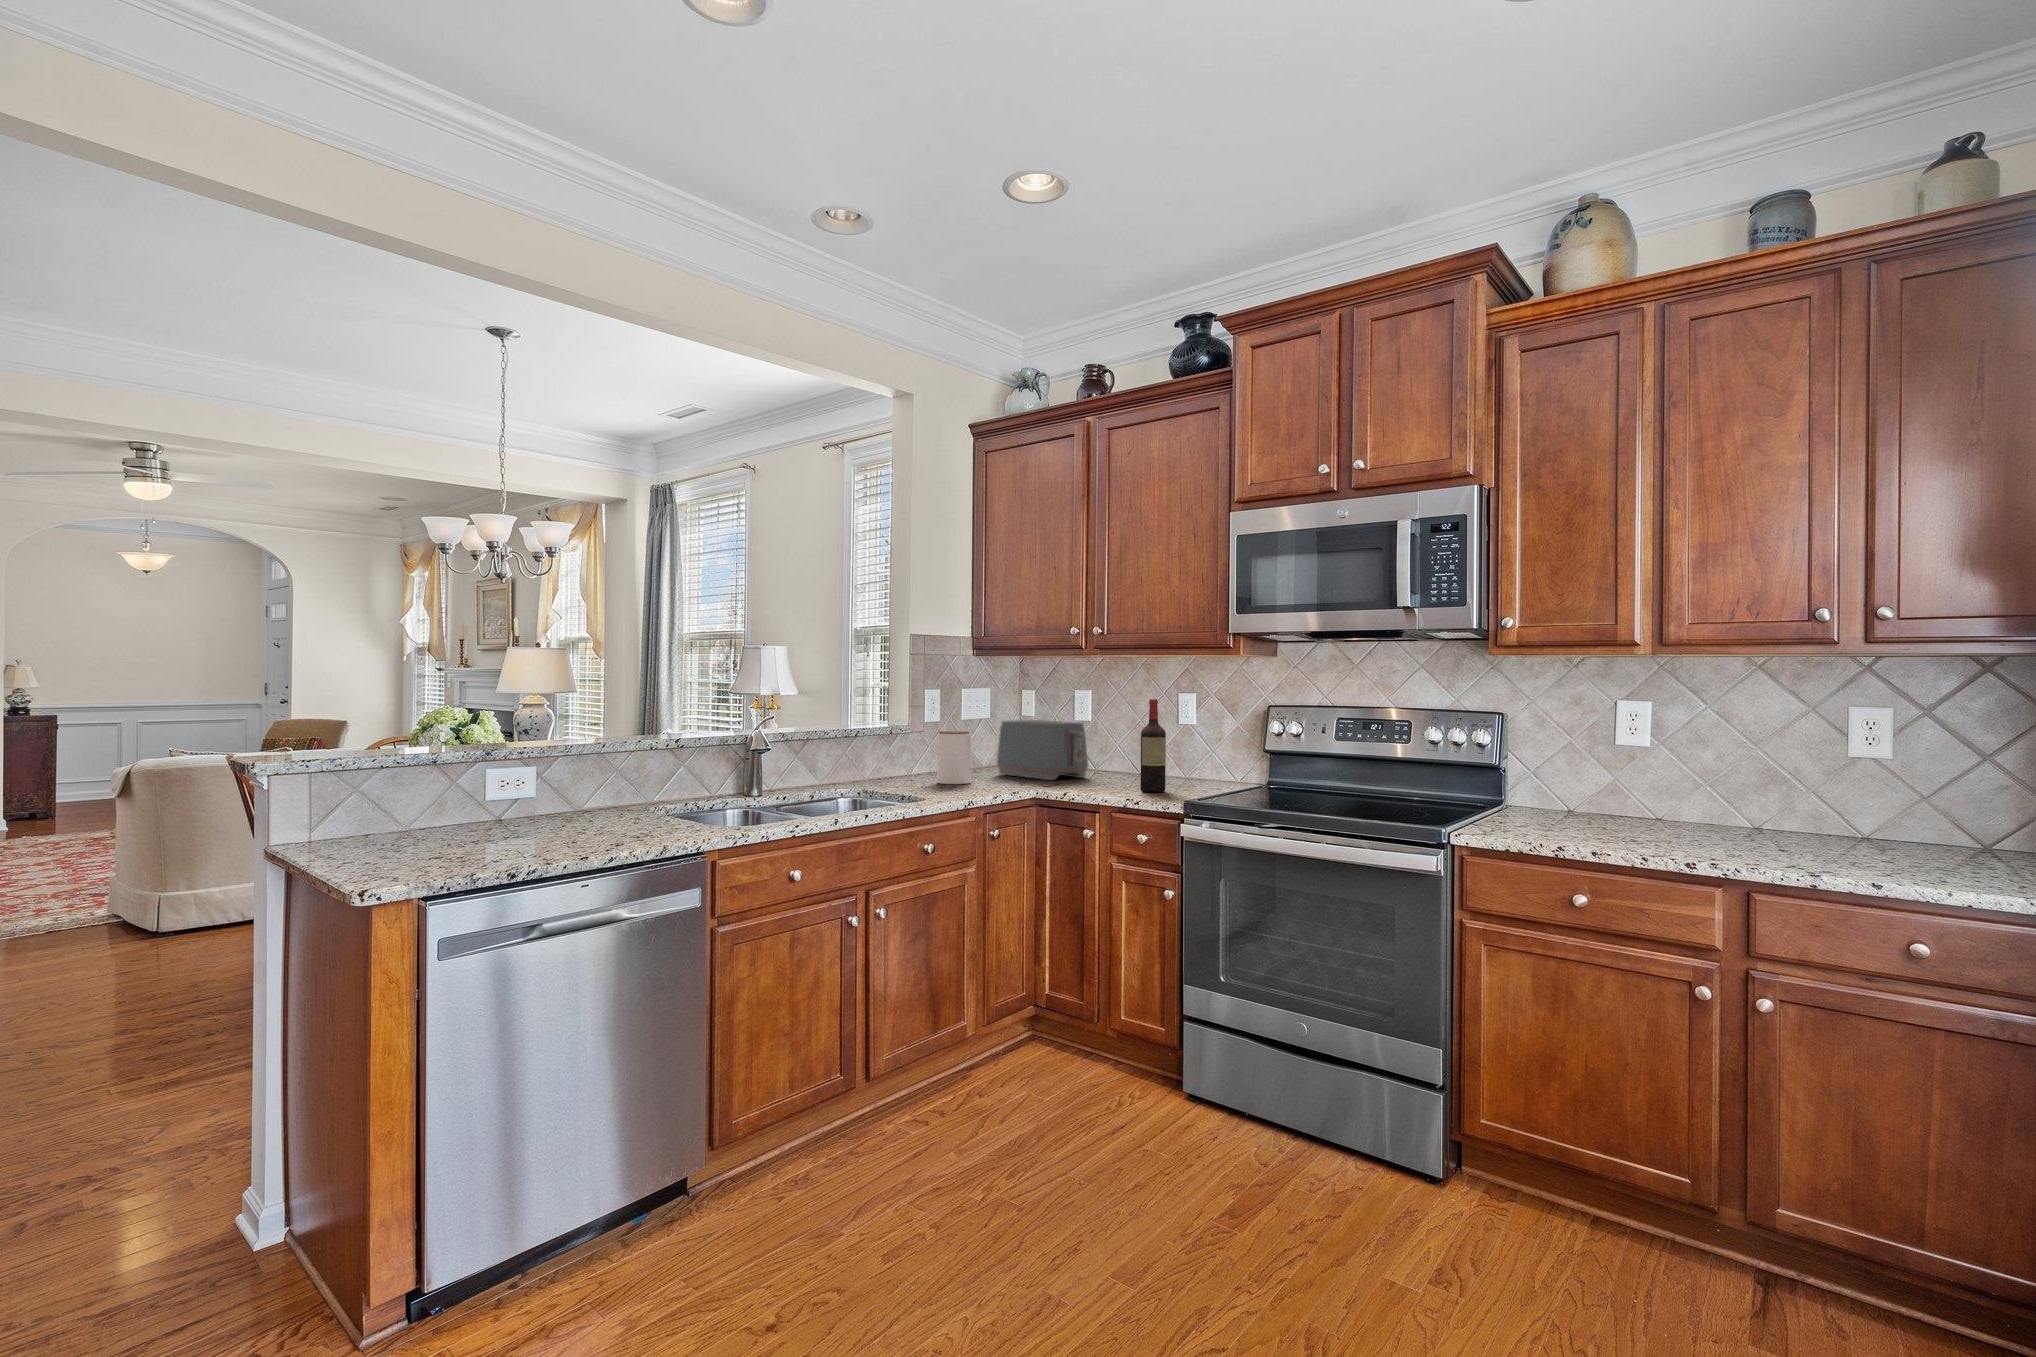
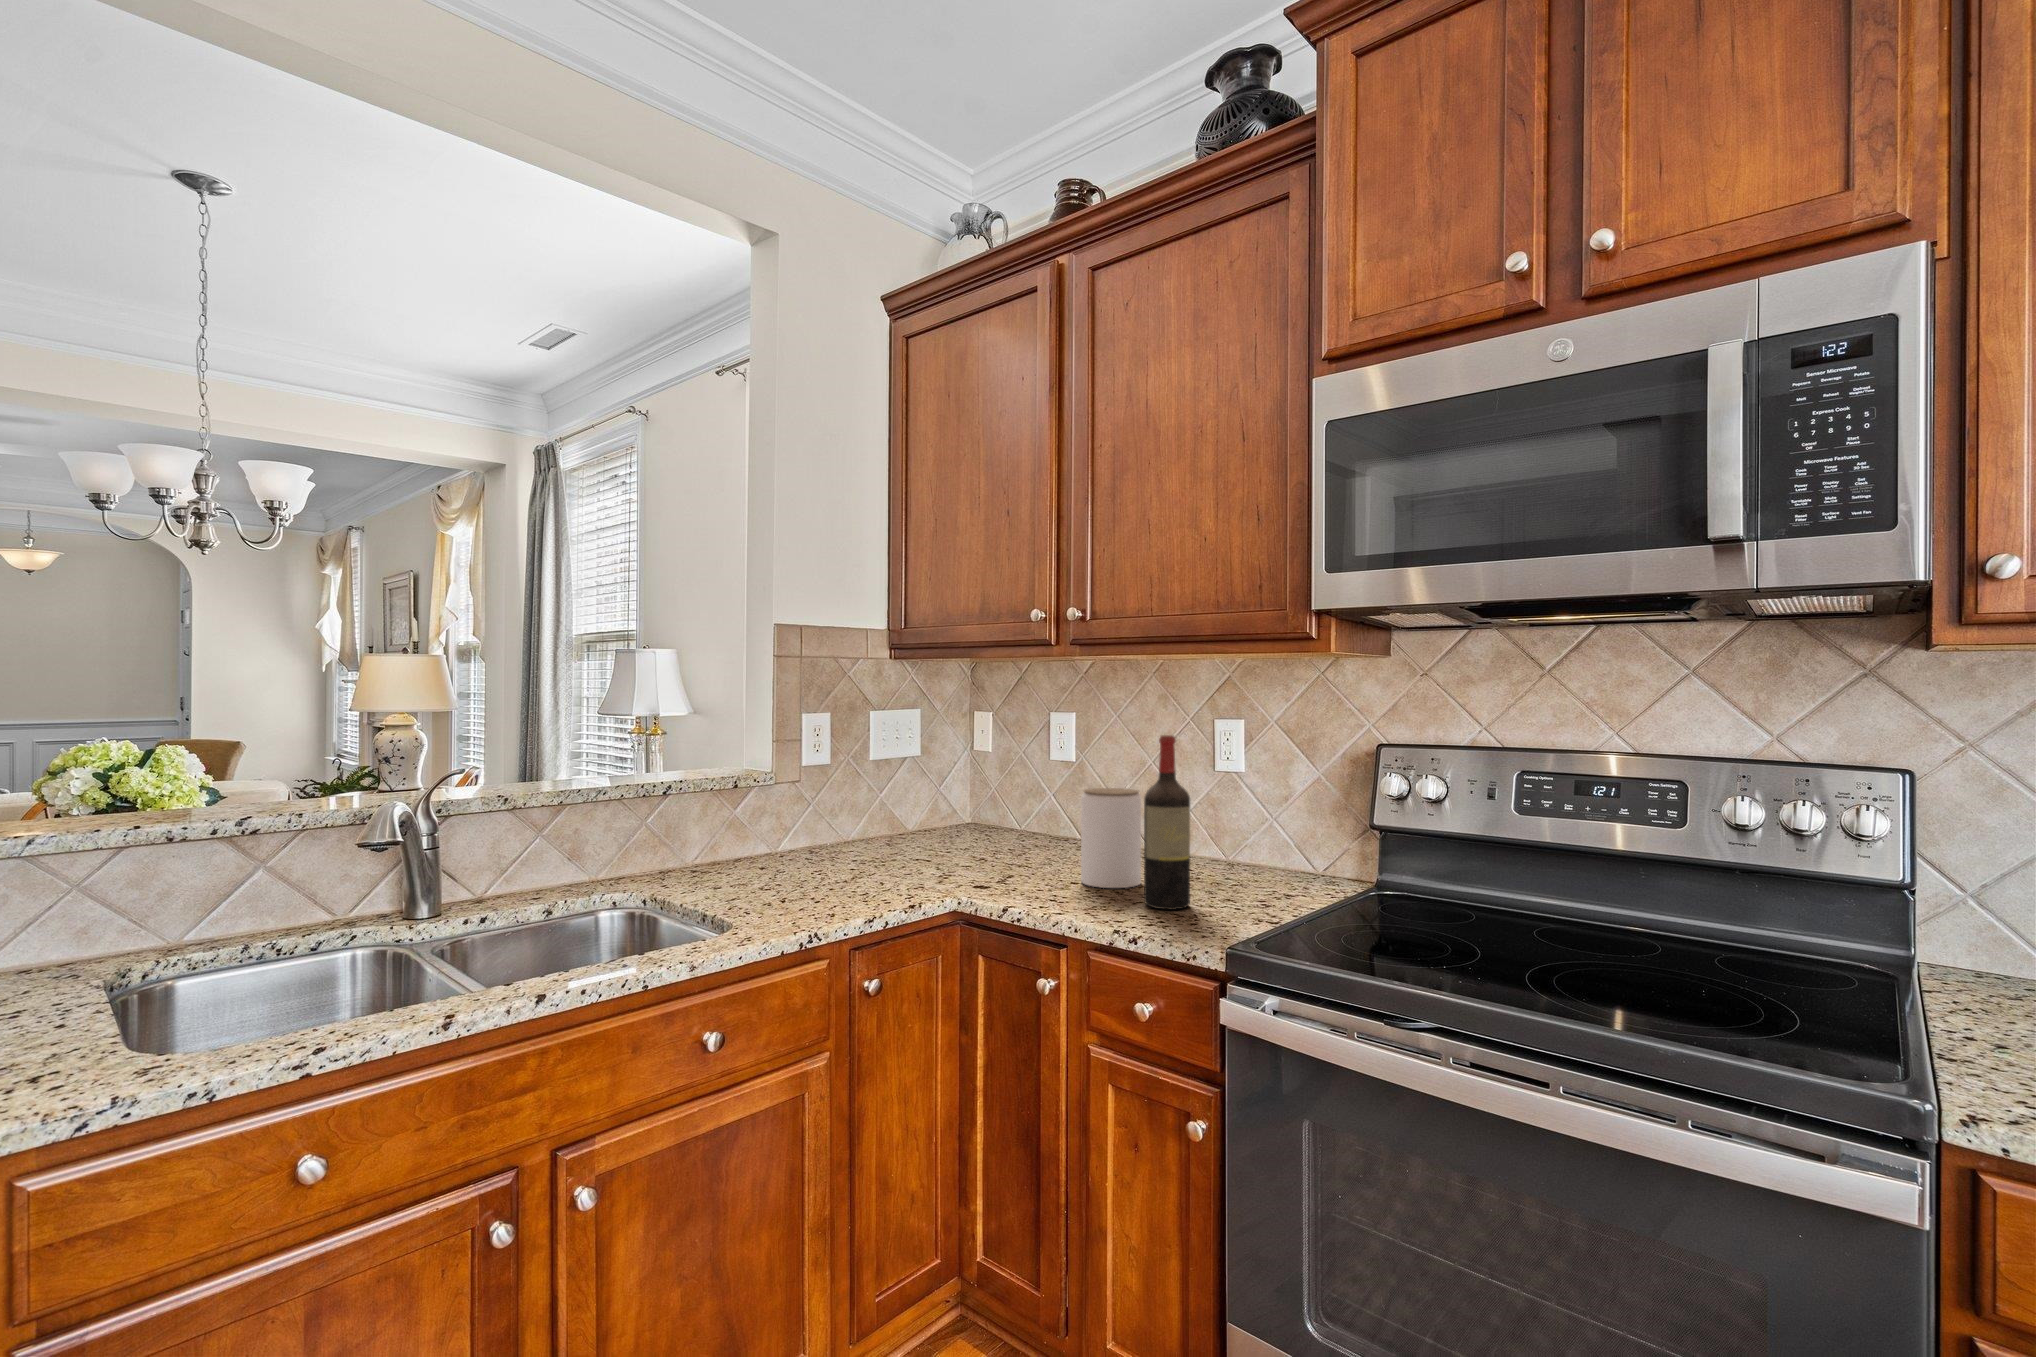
toaster: present [997,720,1088,780] -> none [917,760,1063,869]
jar: present [937,731,971,784] -> present [1081,788,1141,888]

